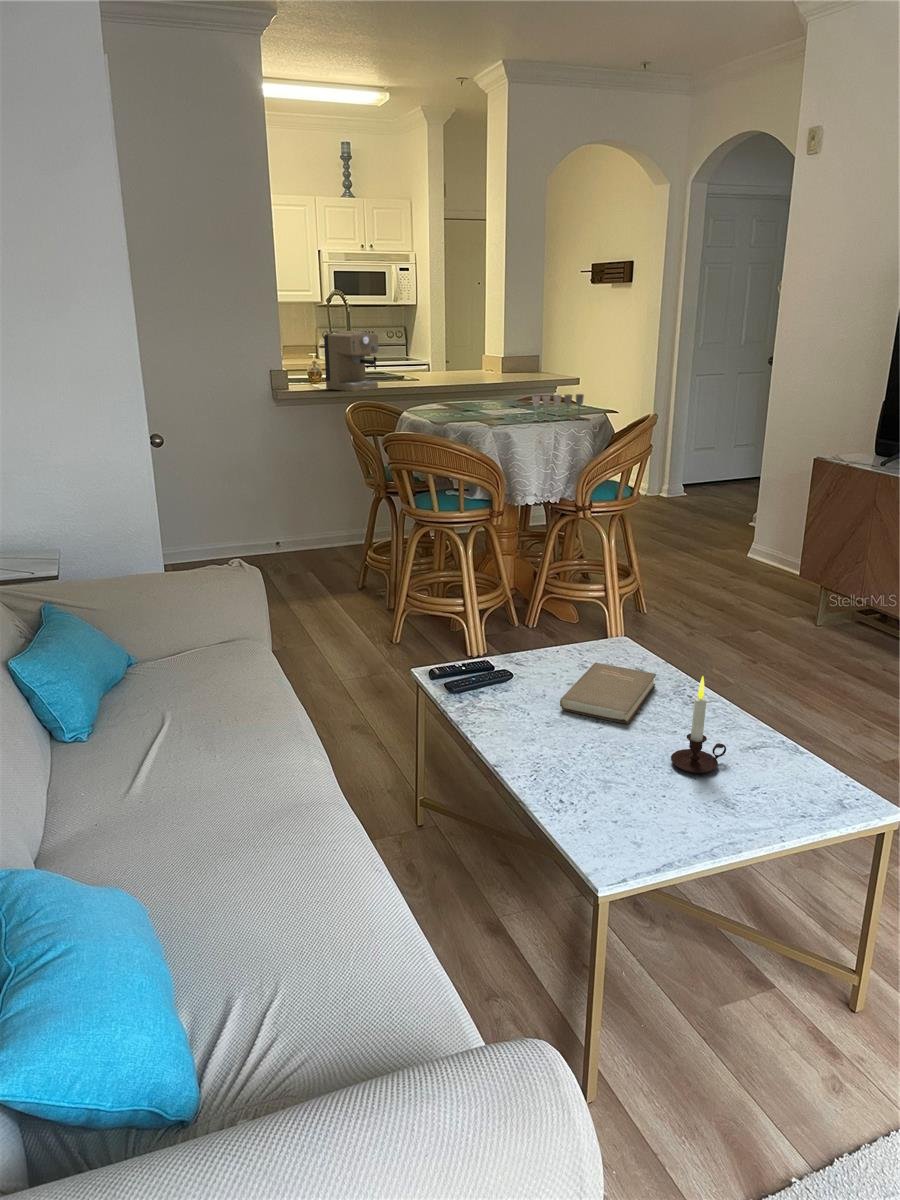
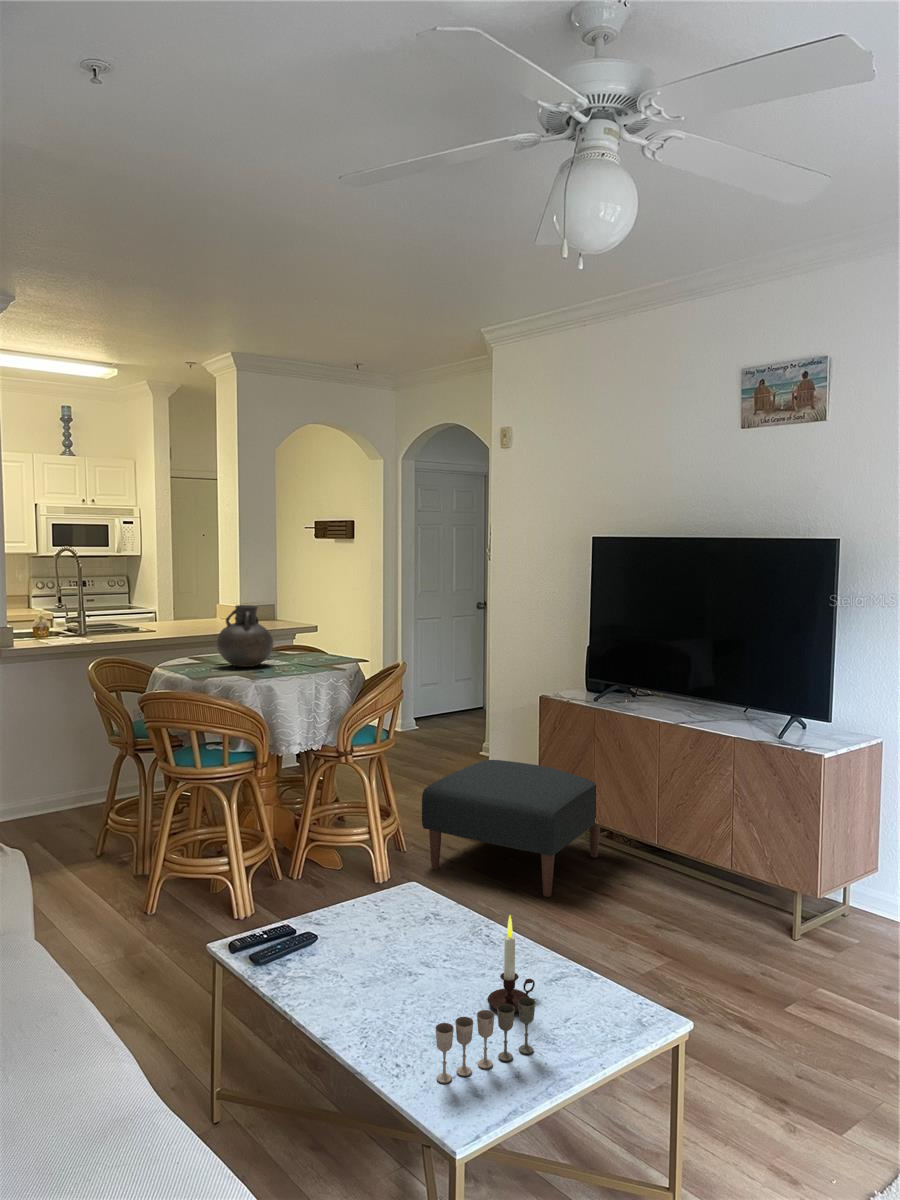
coffee maker: present [324,331,378,391] -> none [57,585,117,646]
vase: none [464,348,520,414] -> present [217,605,273,667]
wine glass: present [532,394,584,421] -> present [435,997,535,1083]
ottoman: none [663,528,884,674] -> present [422,760,600,897]
book: present [560,663,656,724] -> none [371,913,454,972]

